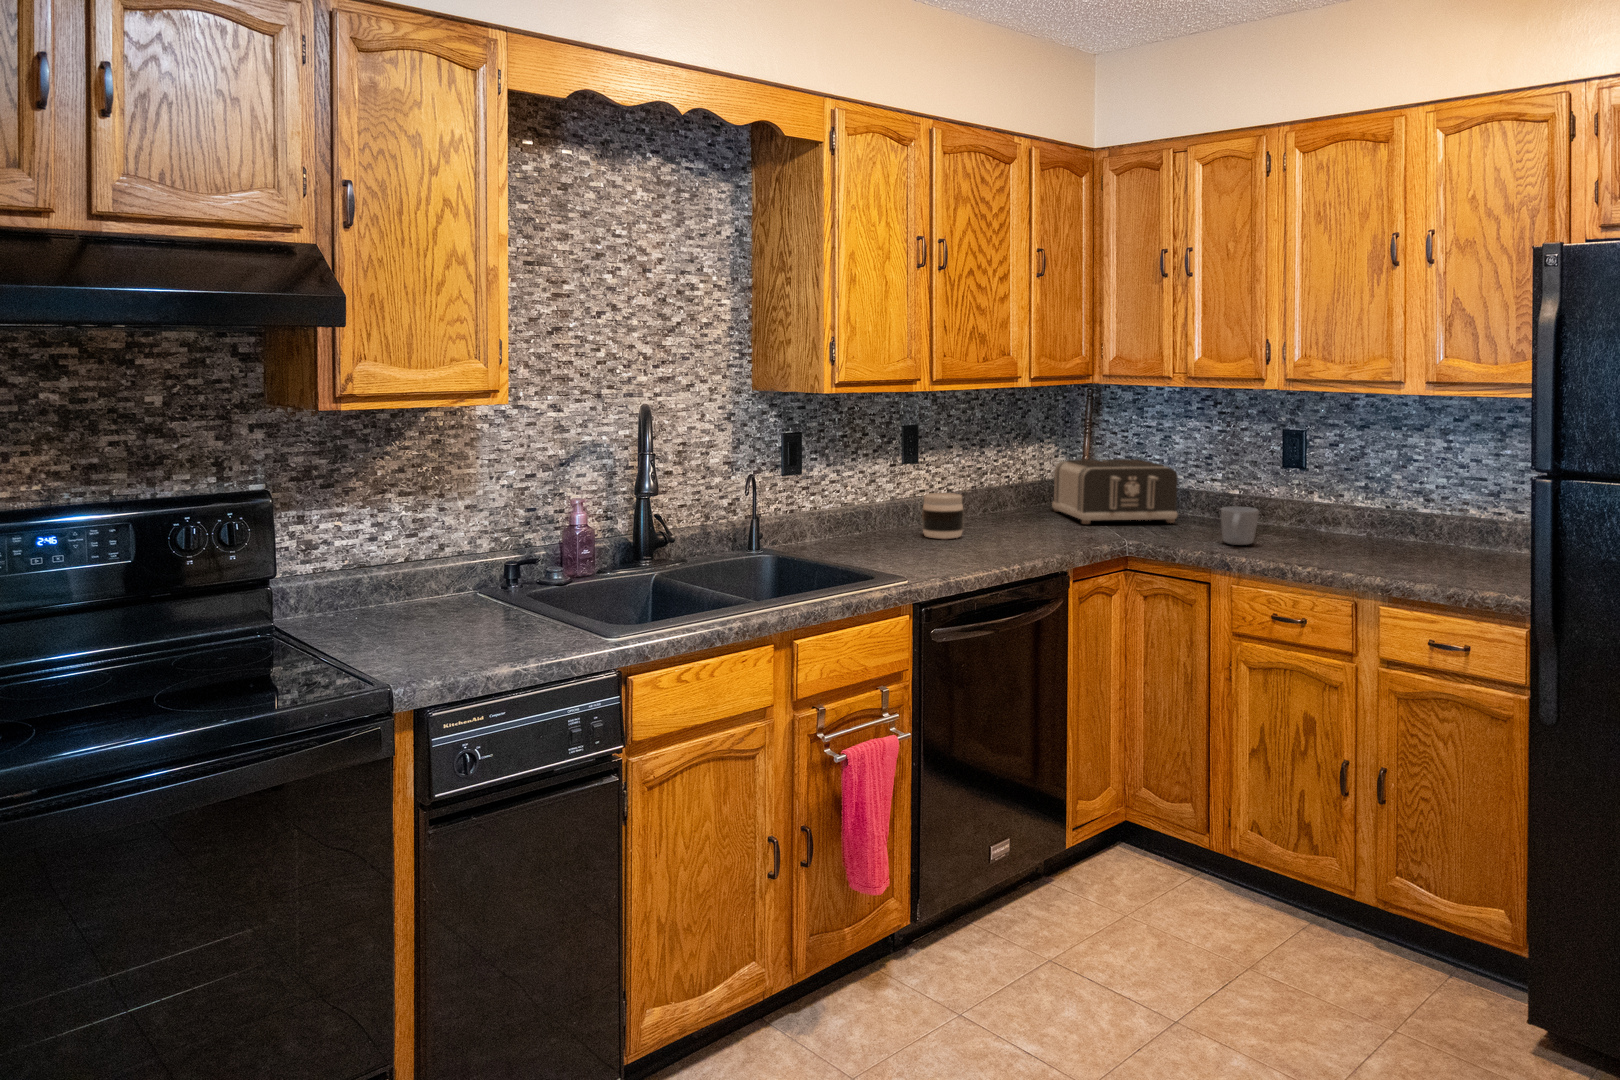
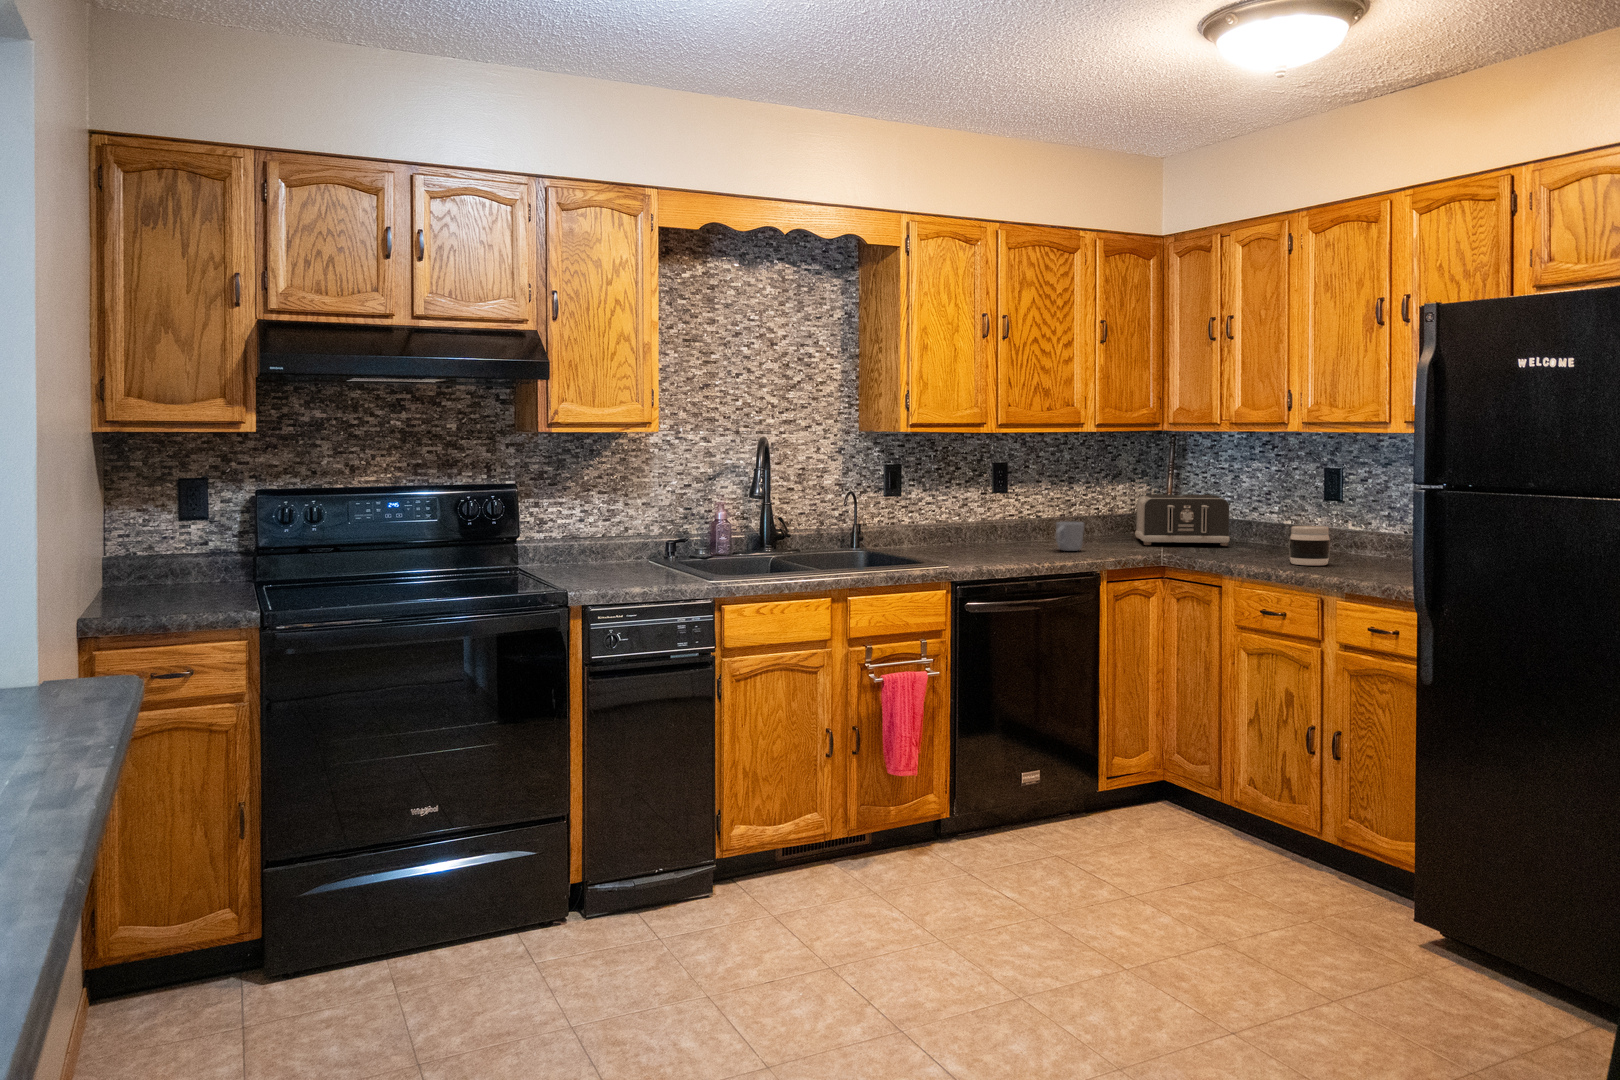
jar: present [922,493,964,539] -> present [1289,526,1330,565]
mug: present [1221,507,1259,545] -> present [1056,522,1084,551]

